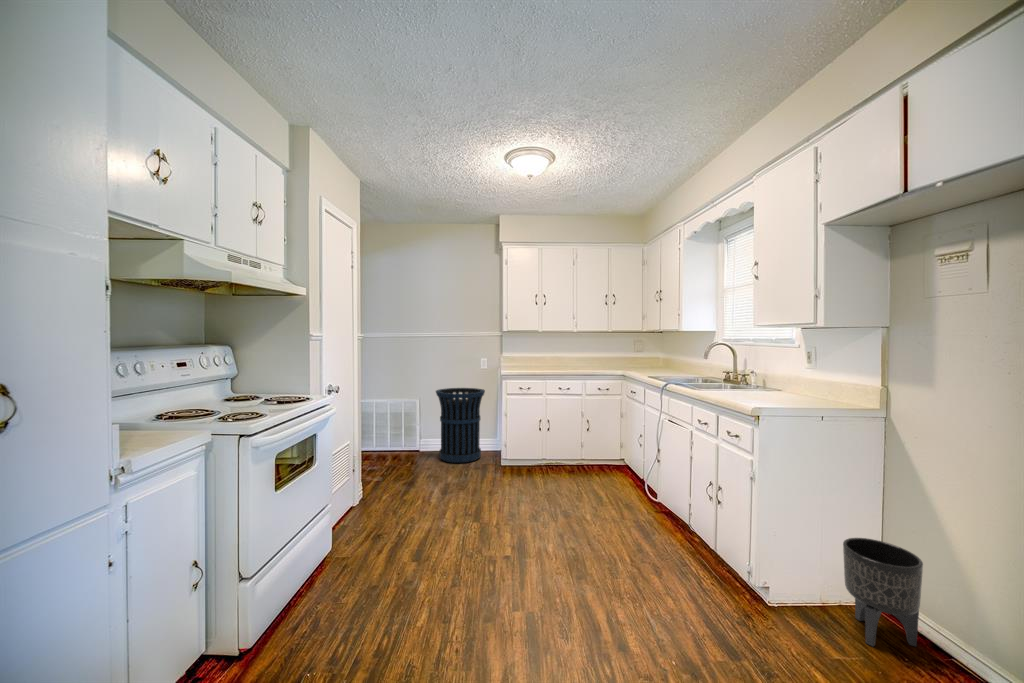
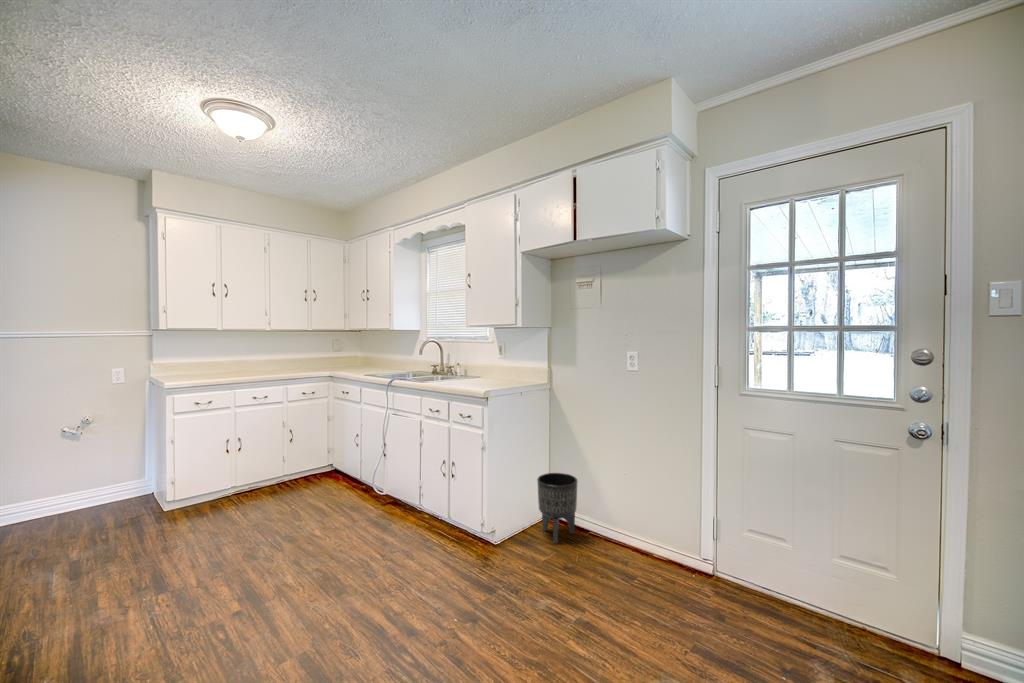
trash can: present [436,388,485,463] -> none [17,411,126,532]

